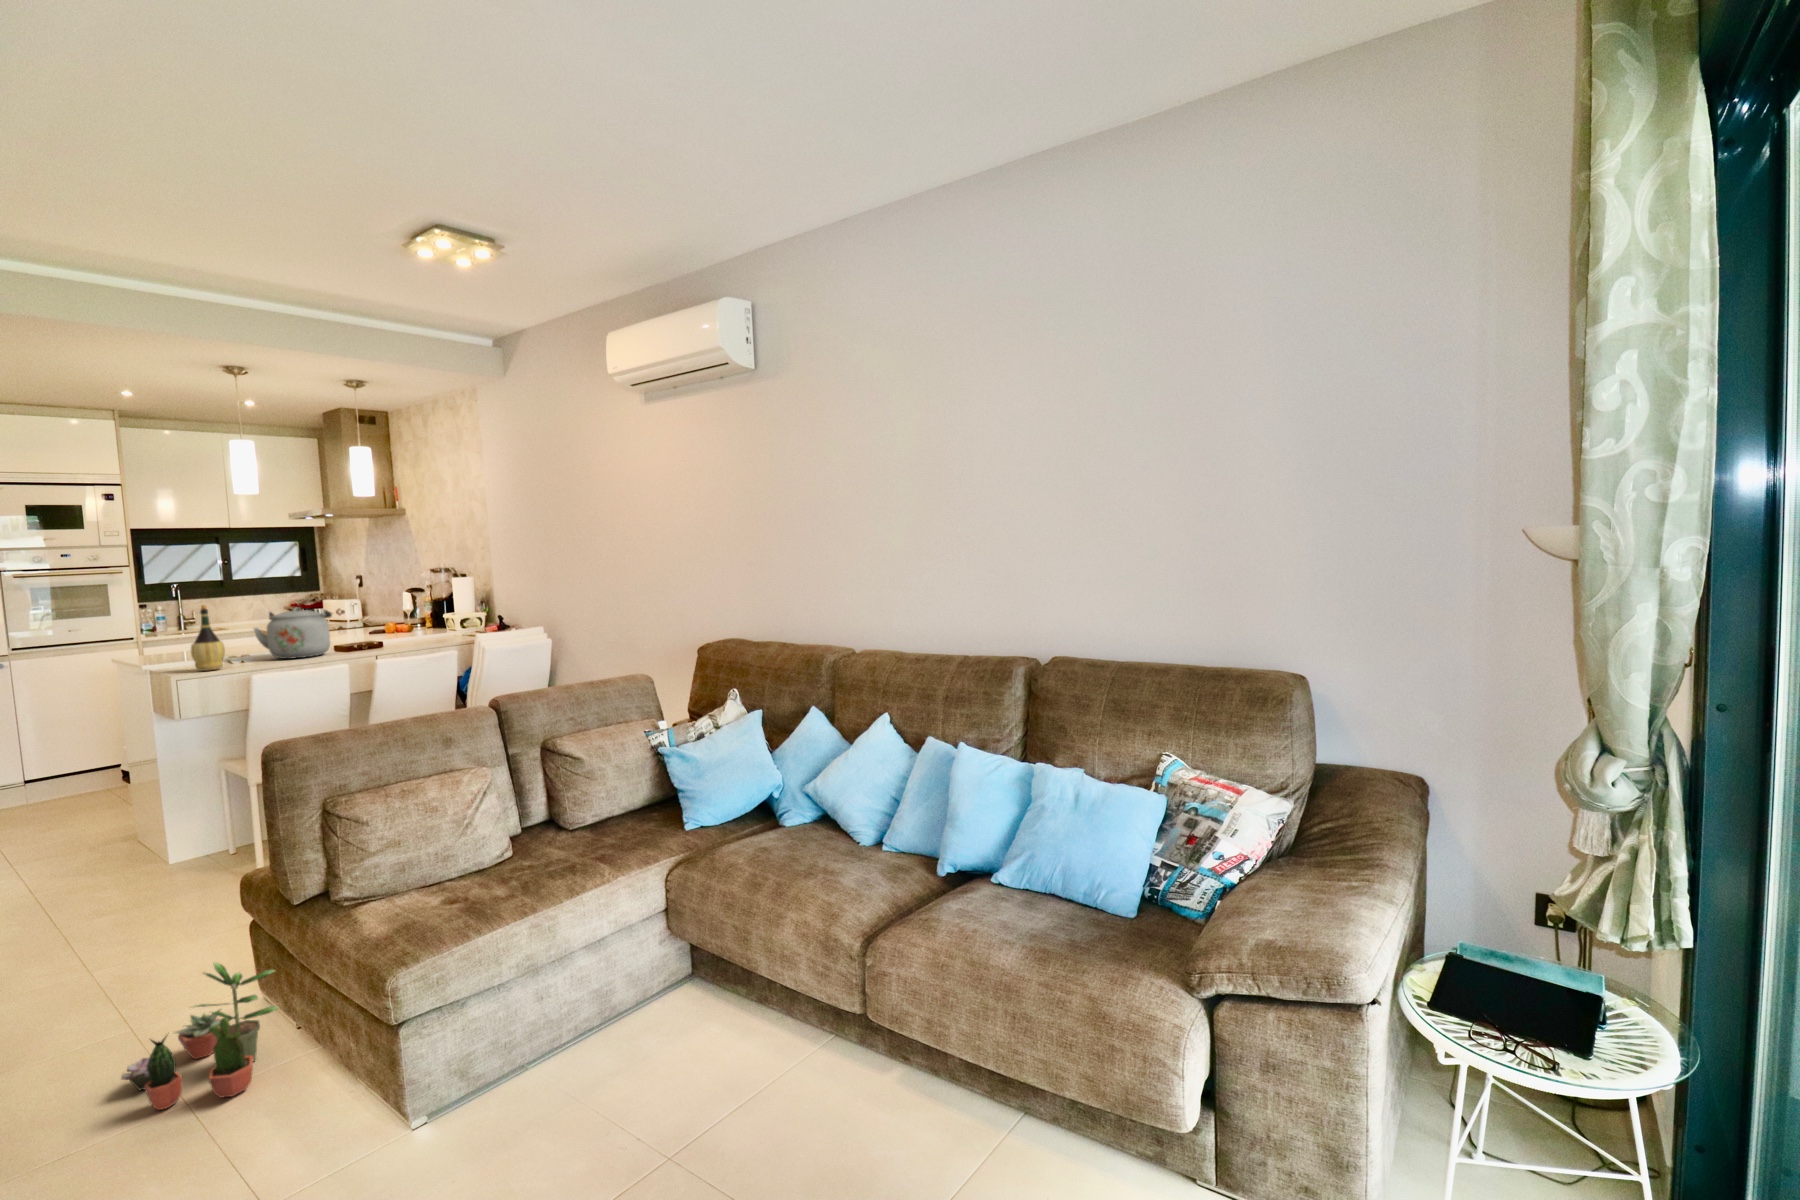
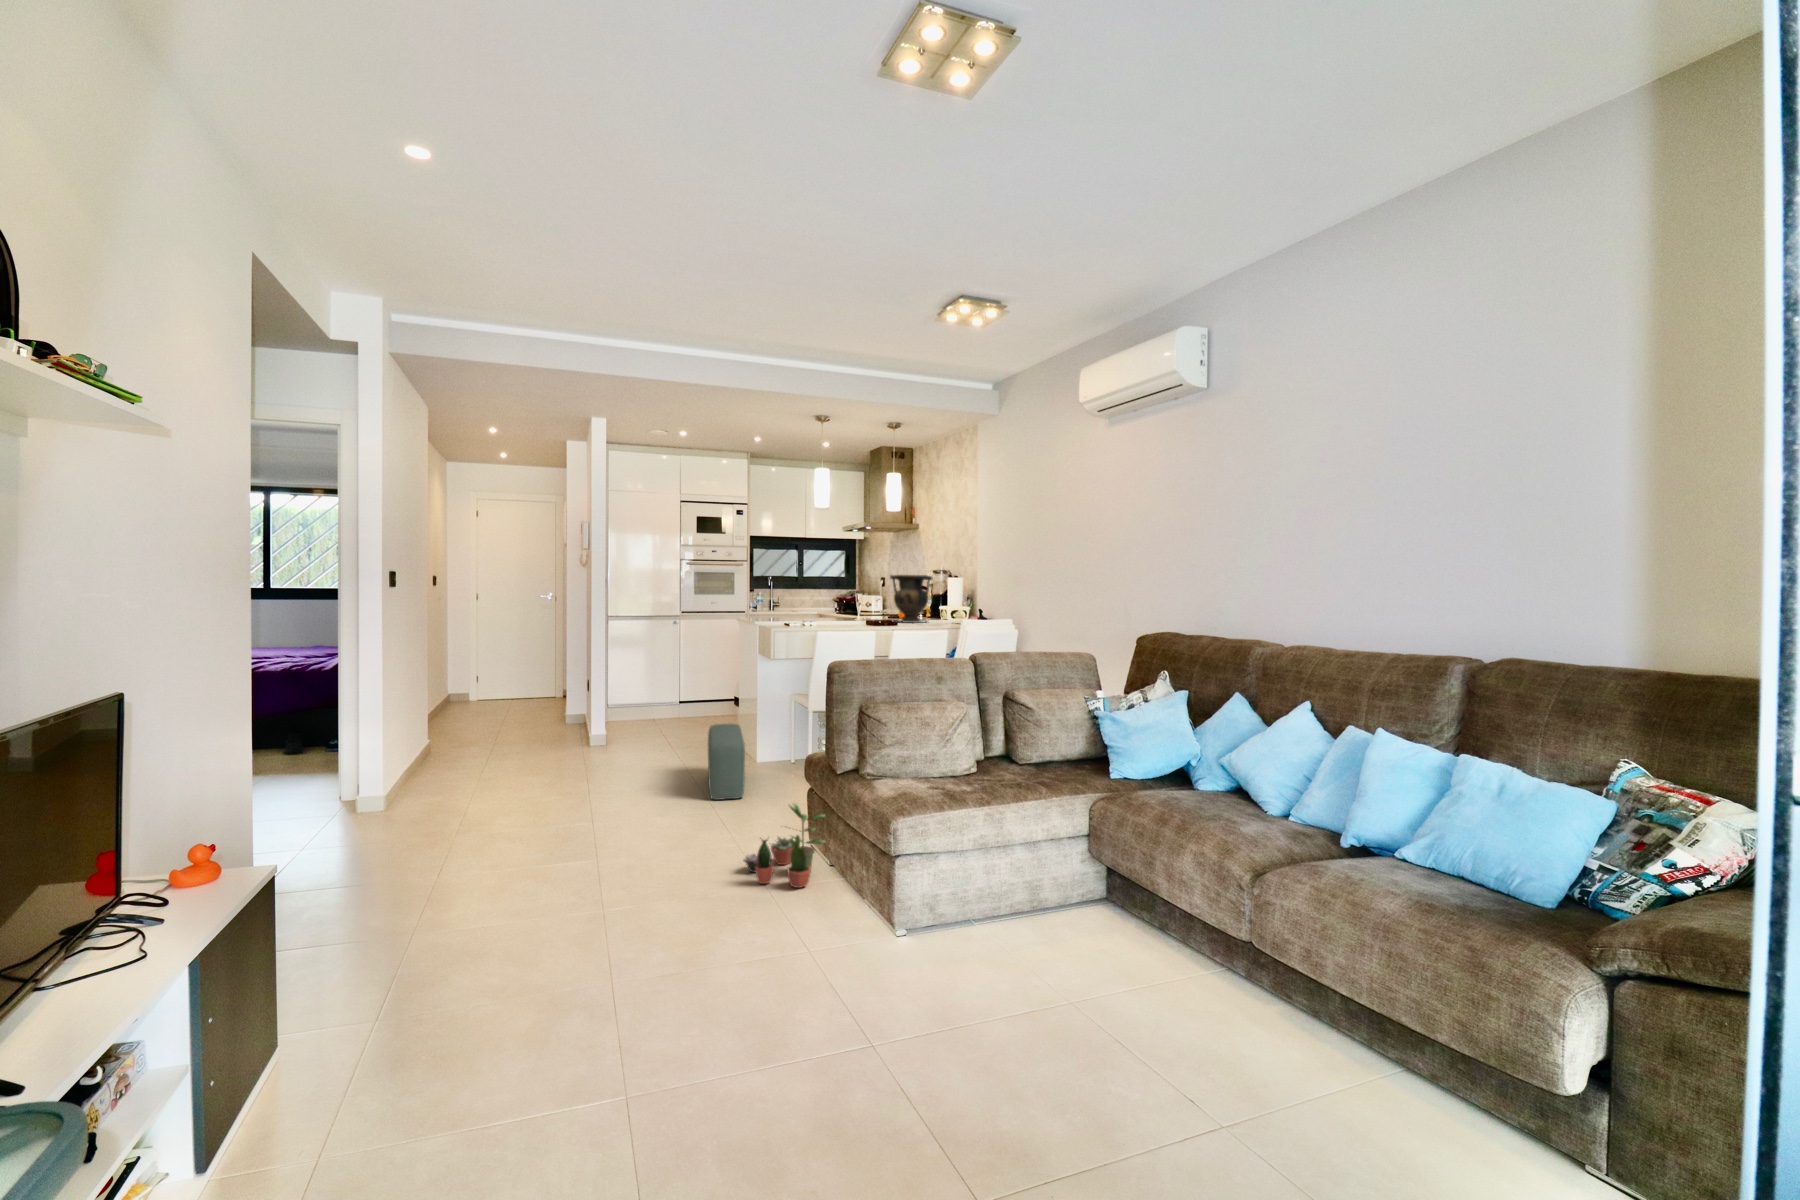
vase: none [367,578,431,641] -> present [890,575,932,623]
wine bottle: present [191,605,225,671] -> none [785,582,804,628]
kettle: present [254,607,332,659] -> none [819,589,867,626]
pouf: none [52,826,132,959] -> present [708,724,745,800]

